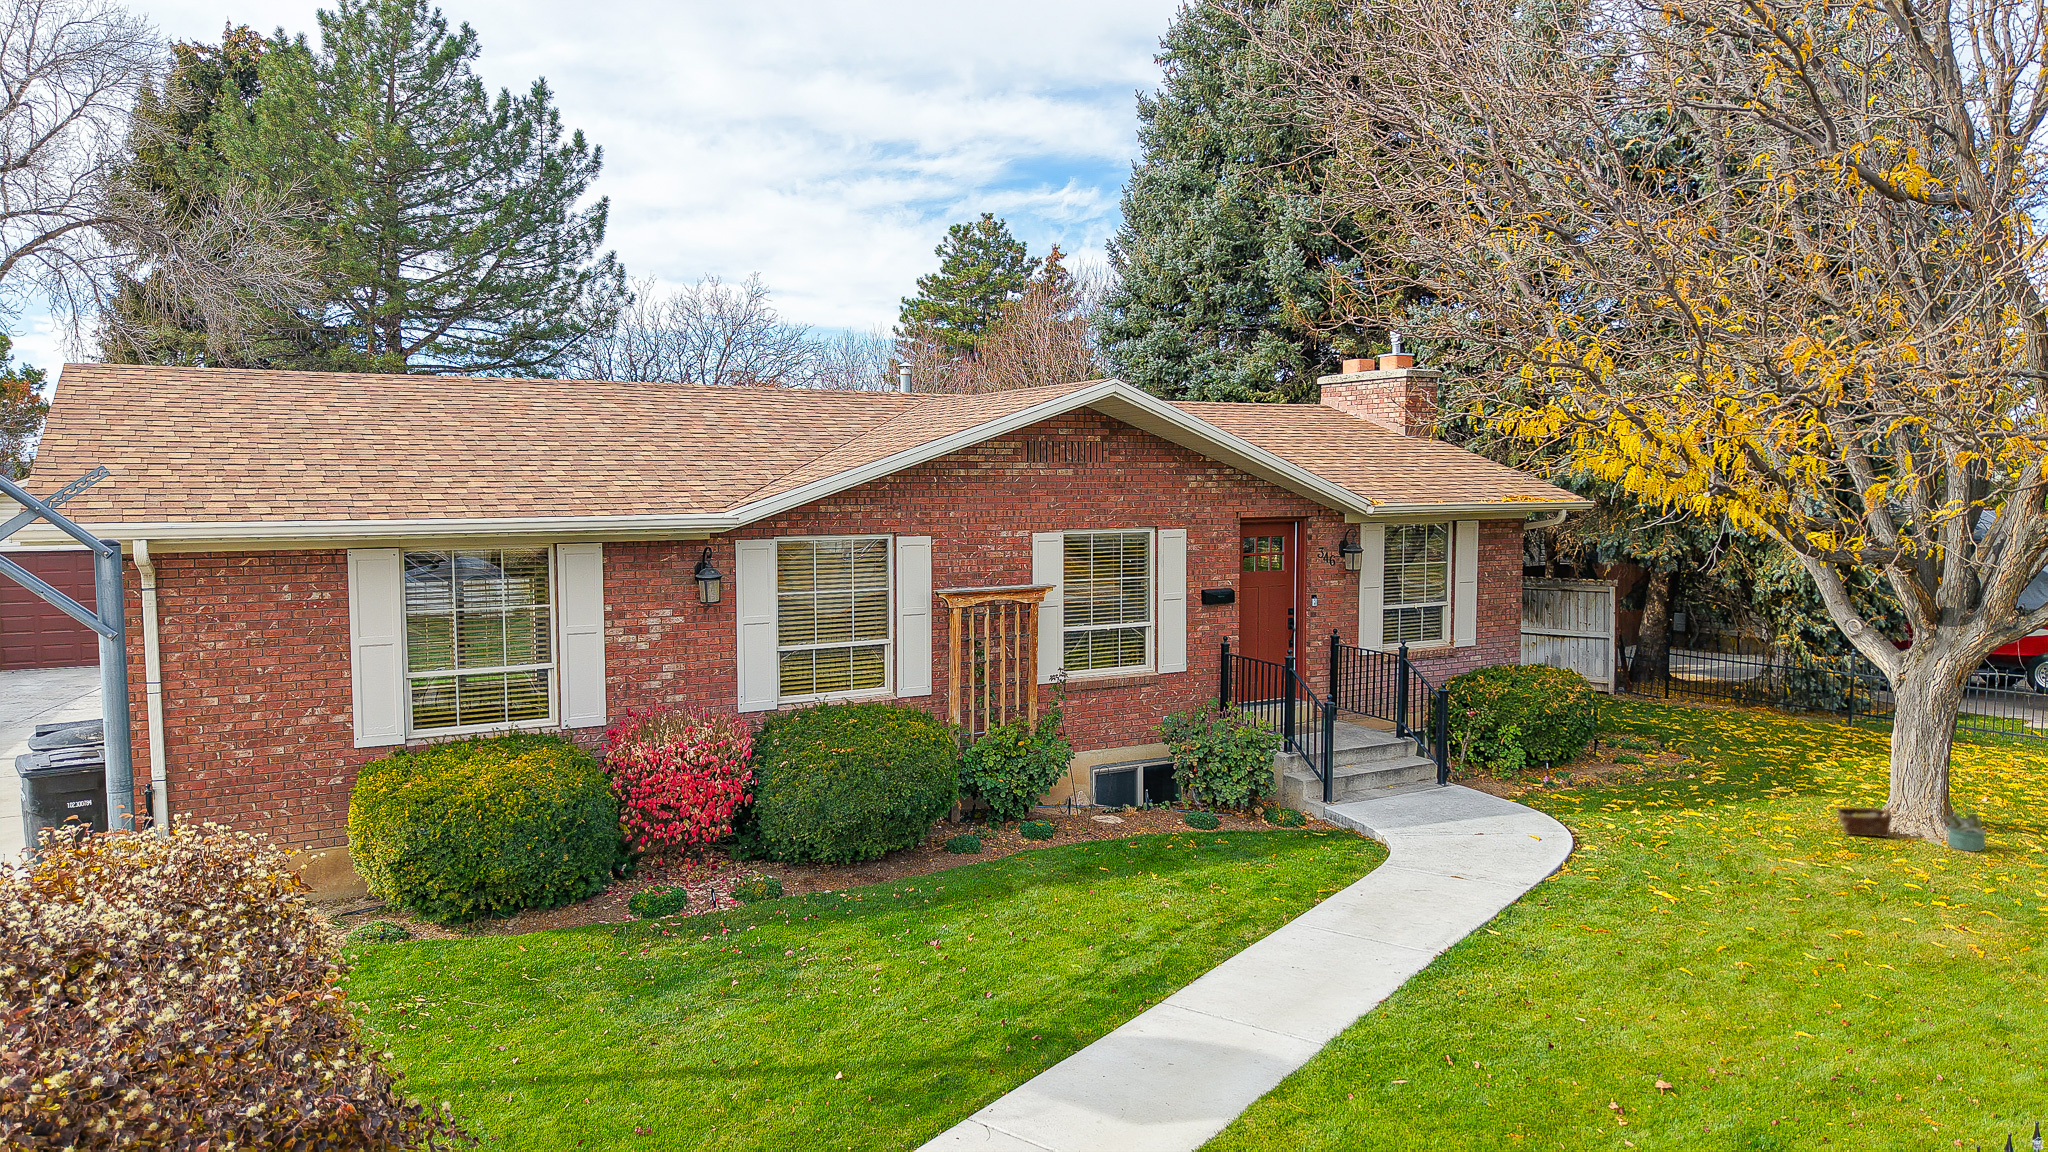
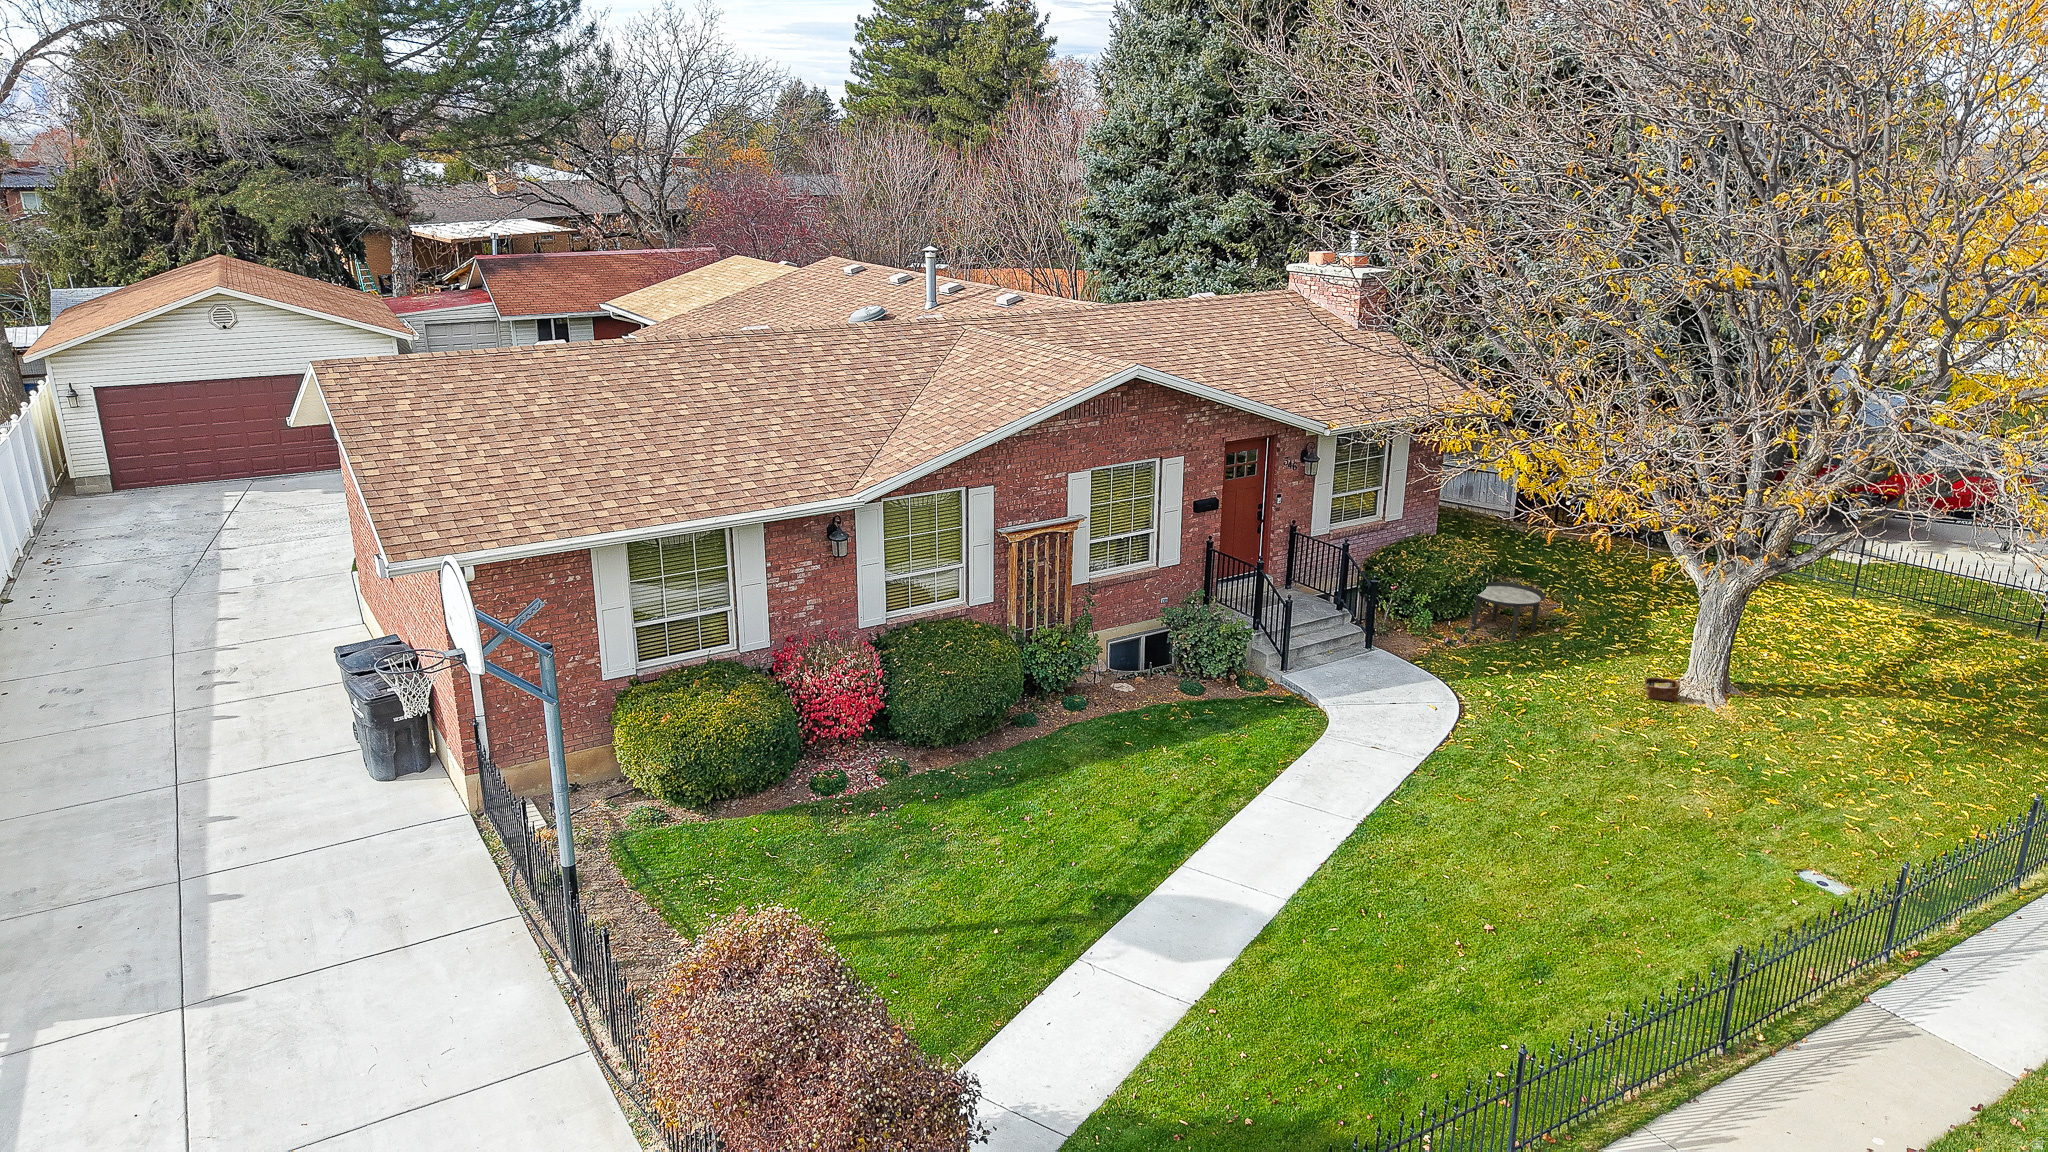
round table: none [1573,713,1676,783] -> present [1471,582,1546,641]
decorative plant: present [1945,813,1986,851] -> none [1713,687,1740,715]

